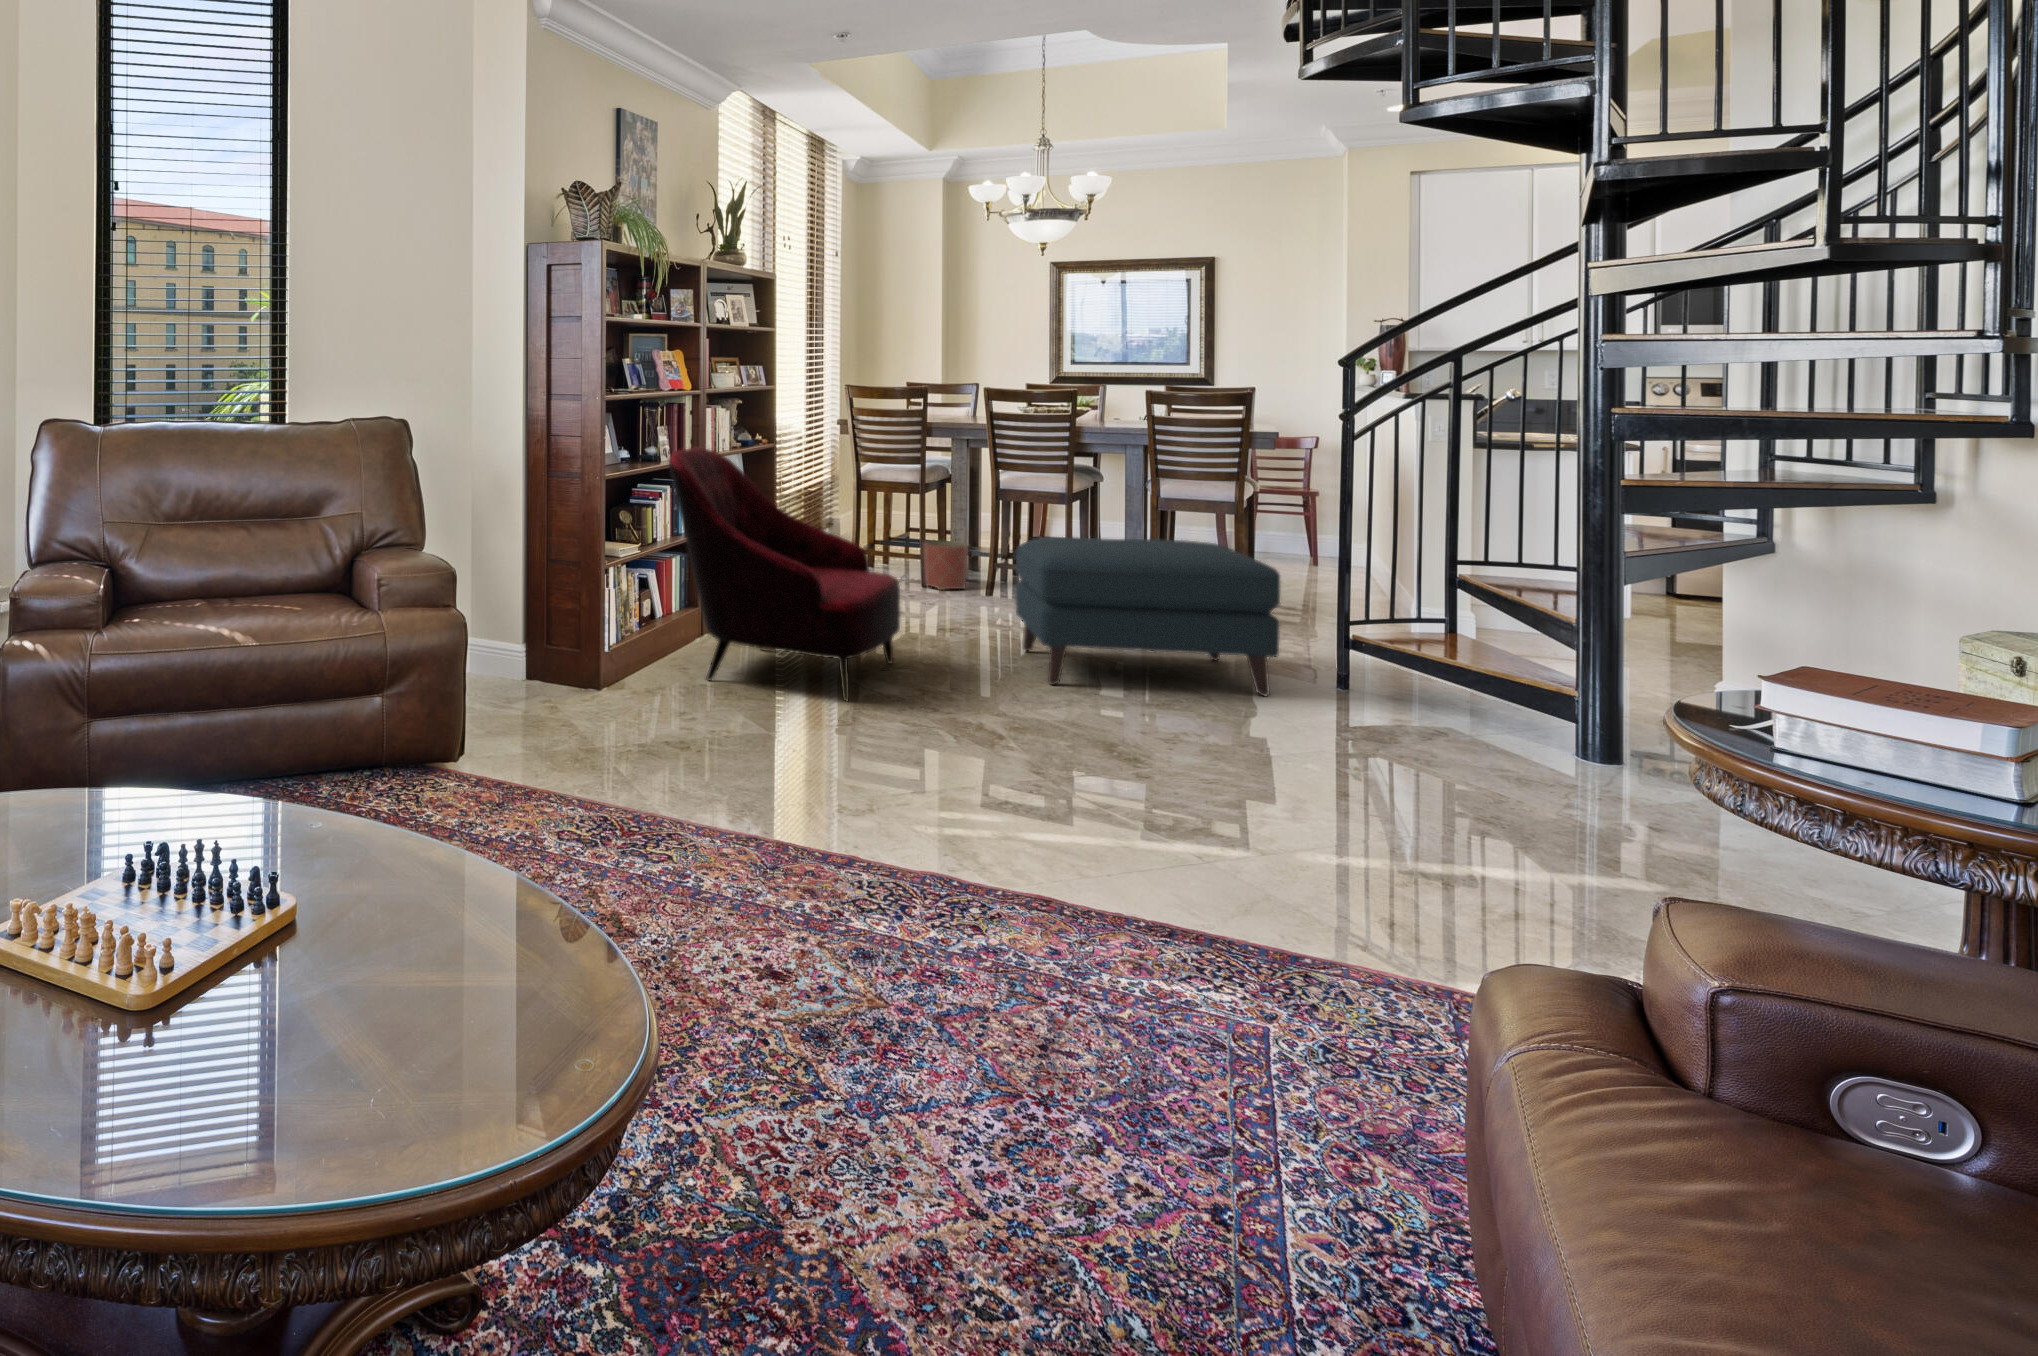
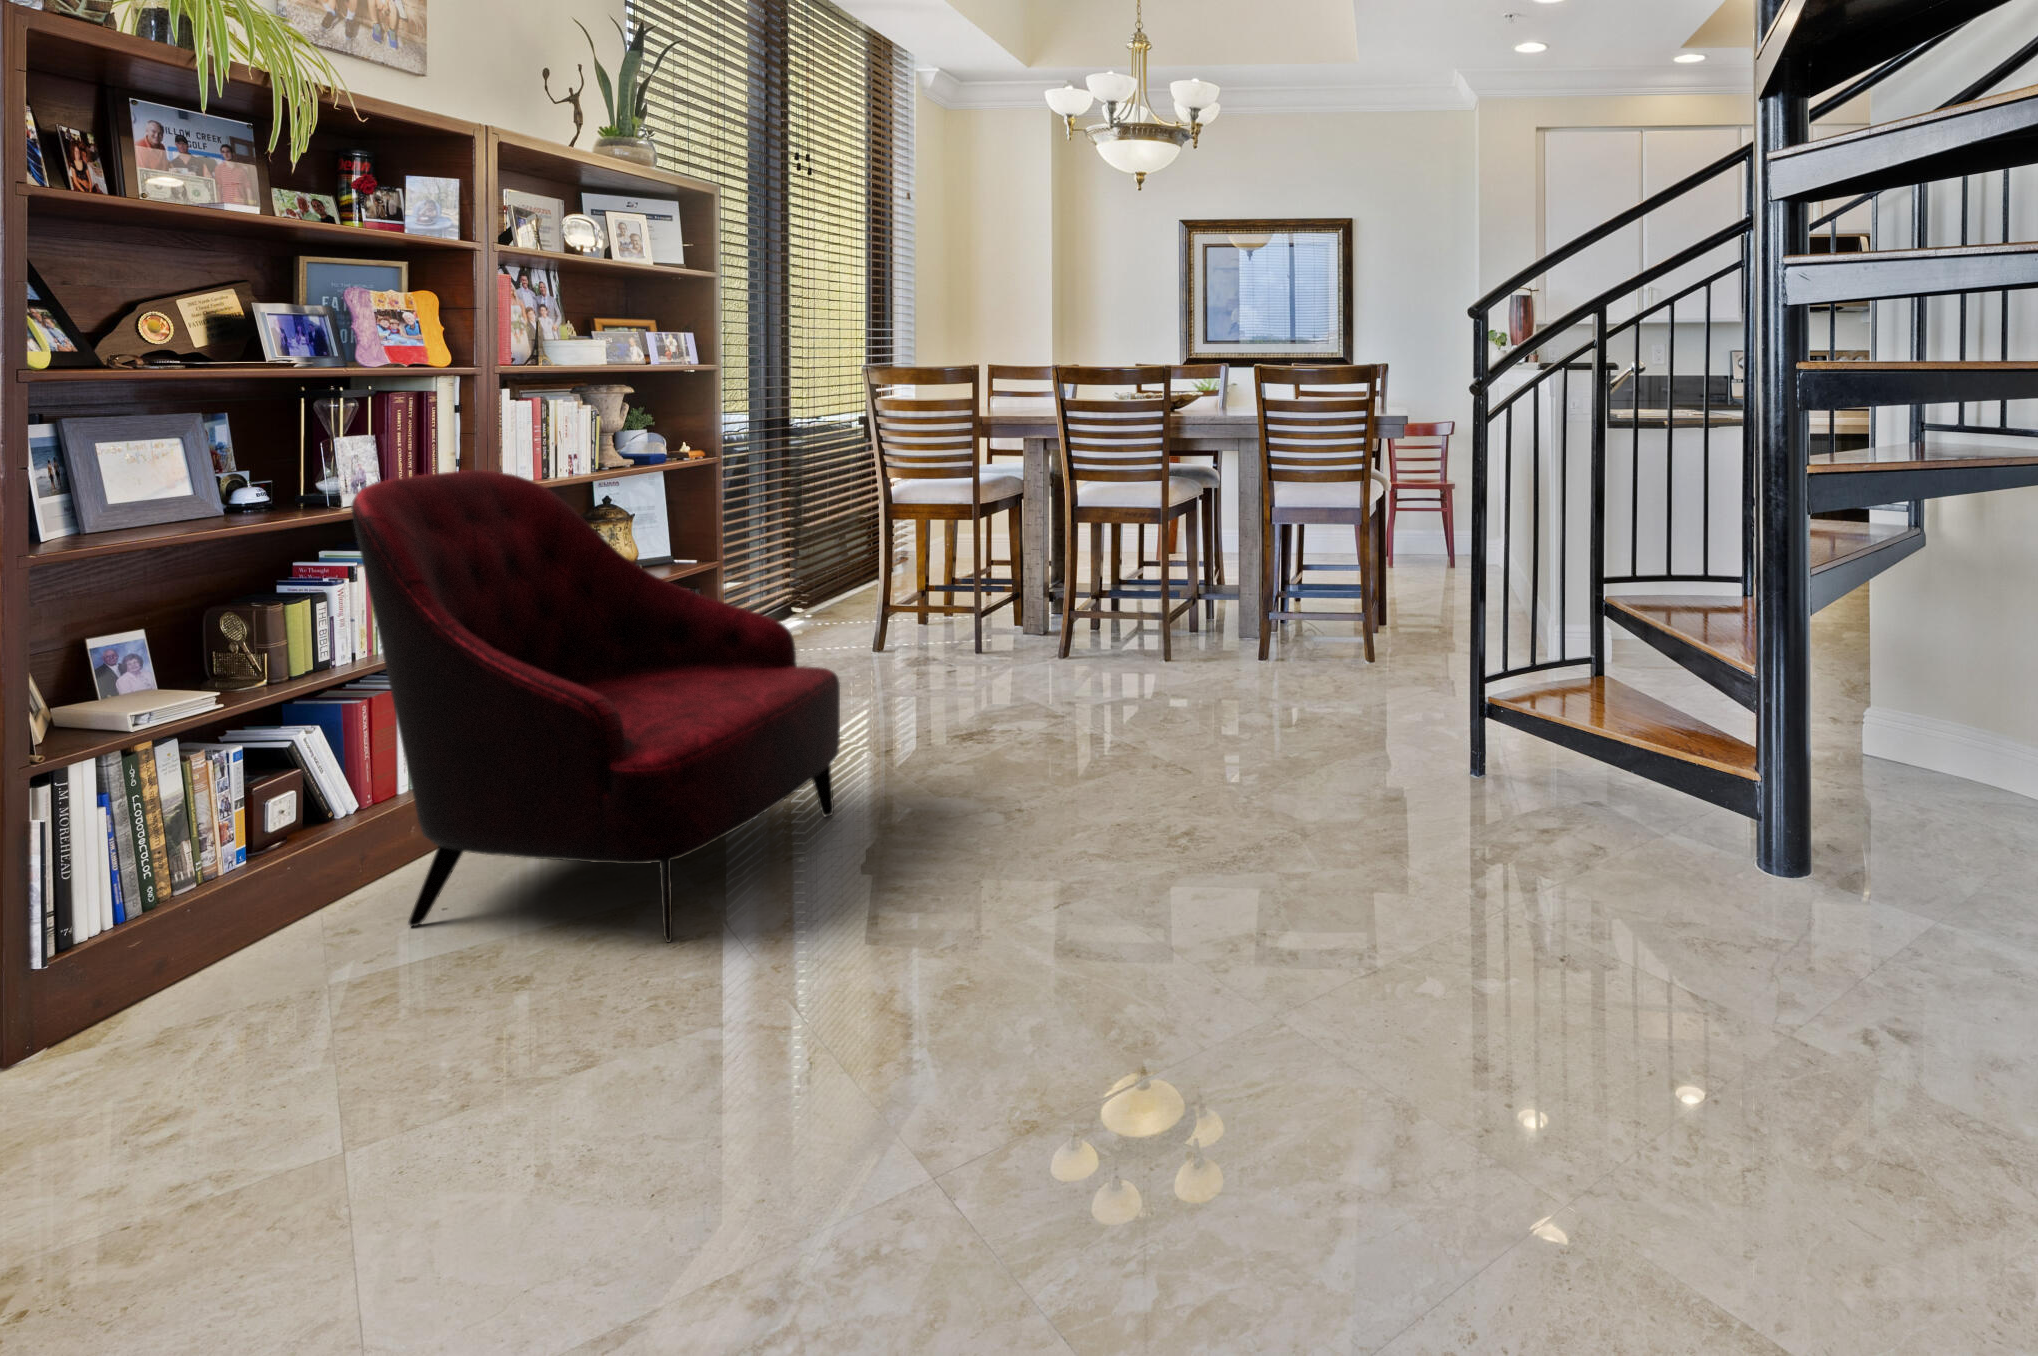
ottoman: present [1016,537,1280,697] -> none [1048,572,1394,827]
planter: present [924,541,968,590] -> none [984,577,1043,647]

